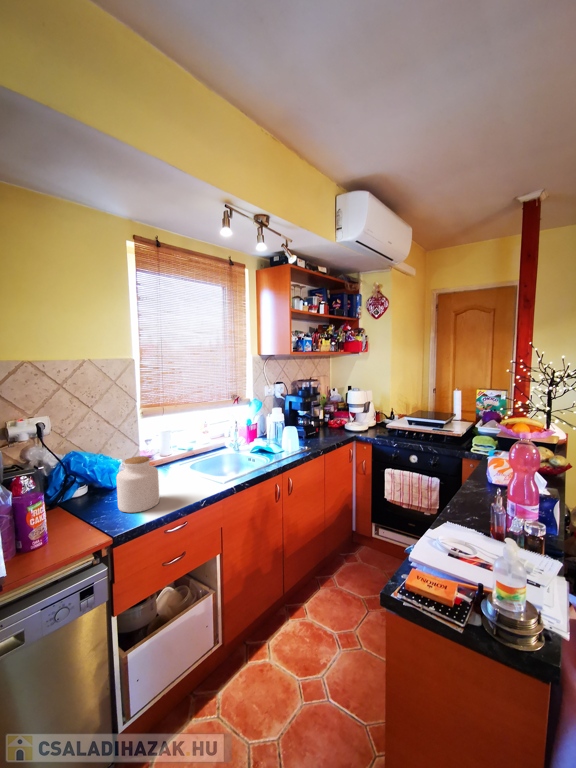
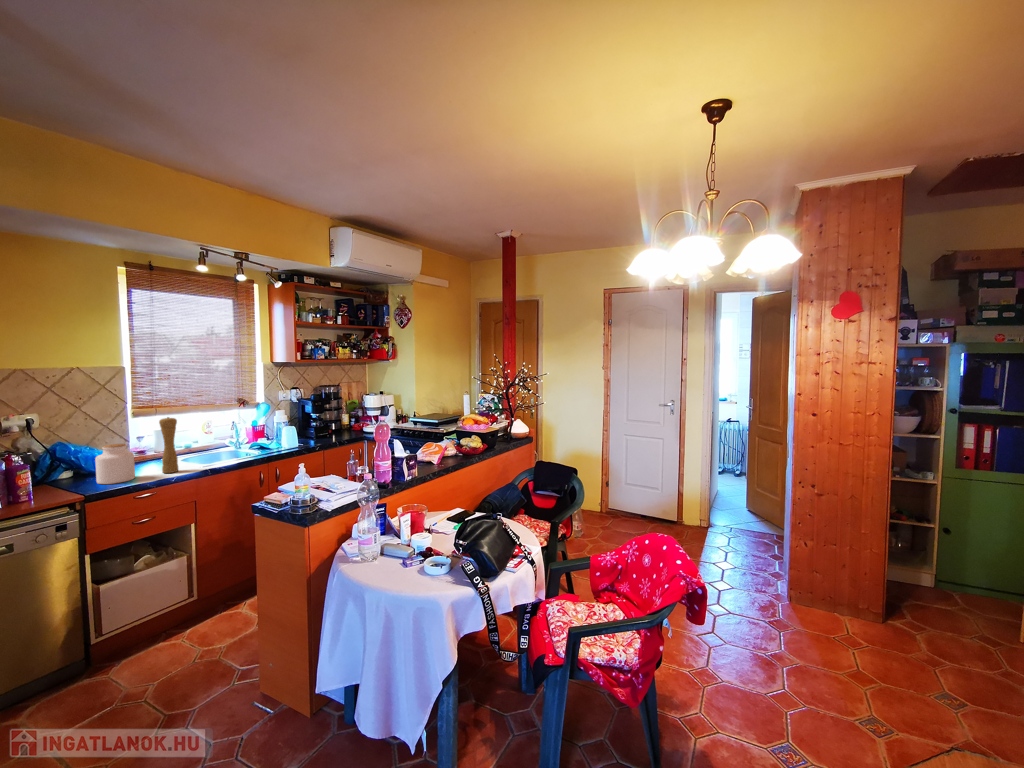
pepper mill: none [183,421,203,492] -> present [159,417,178,473]

